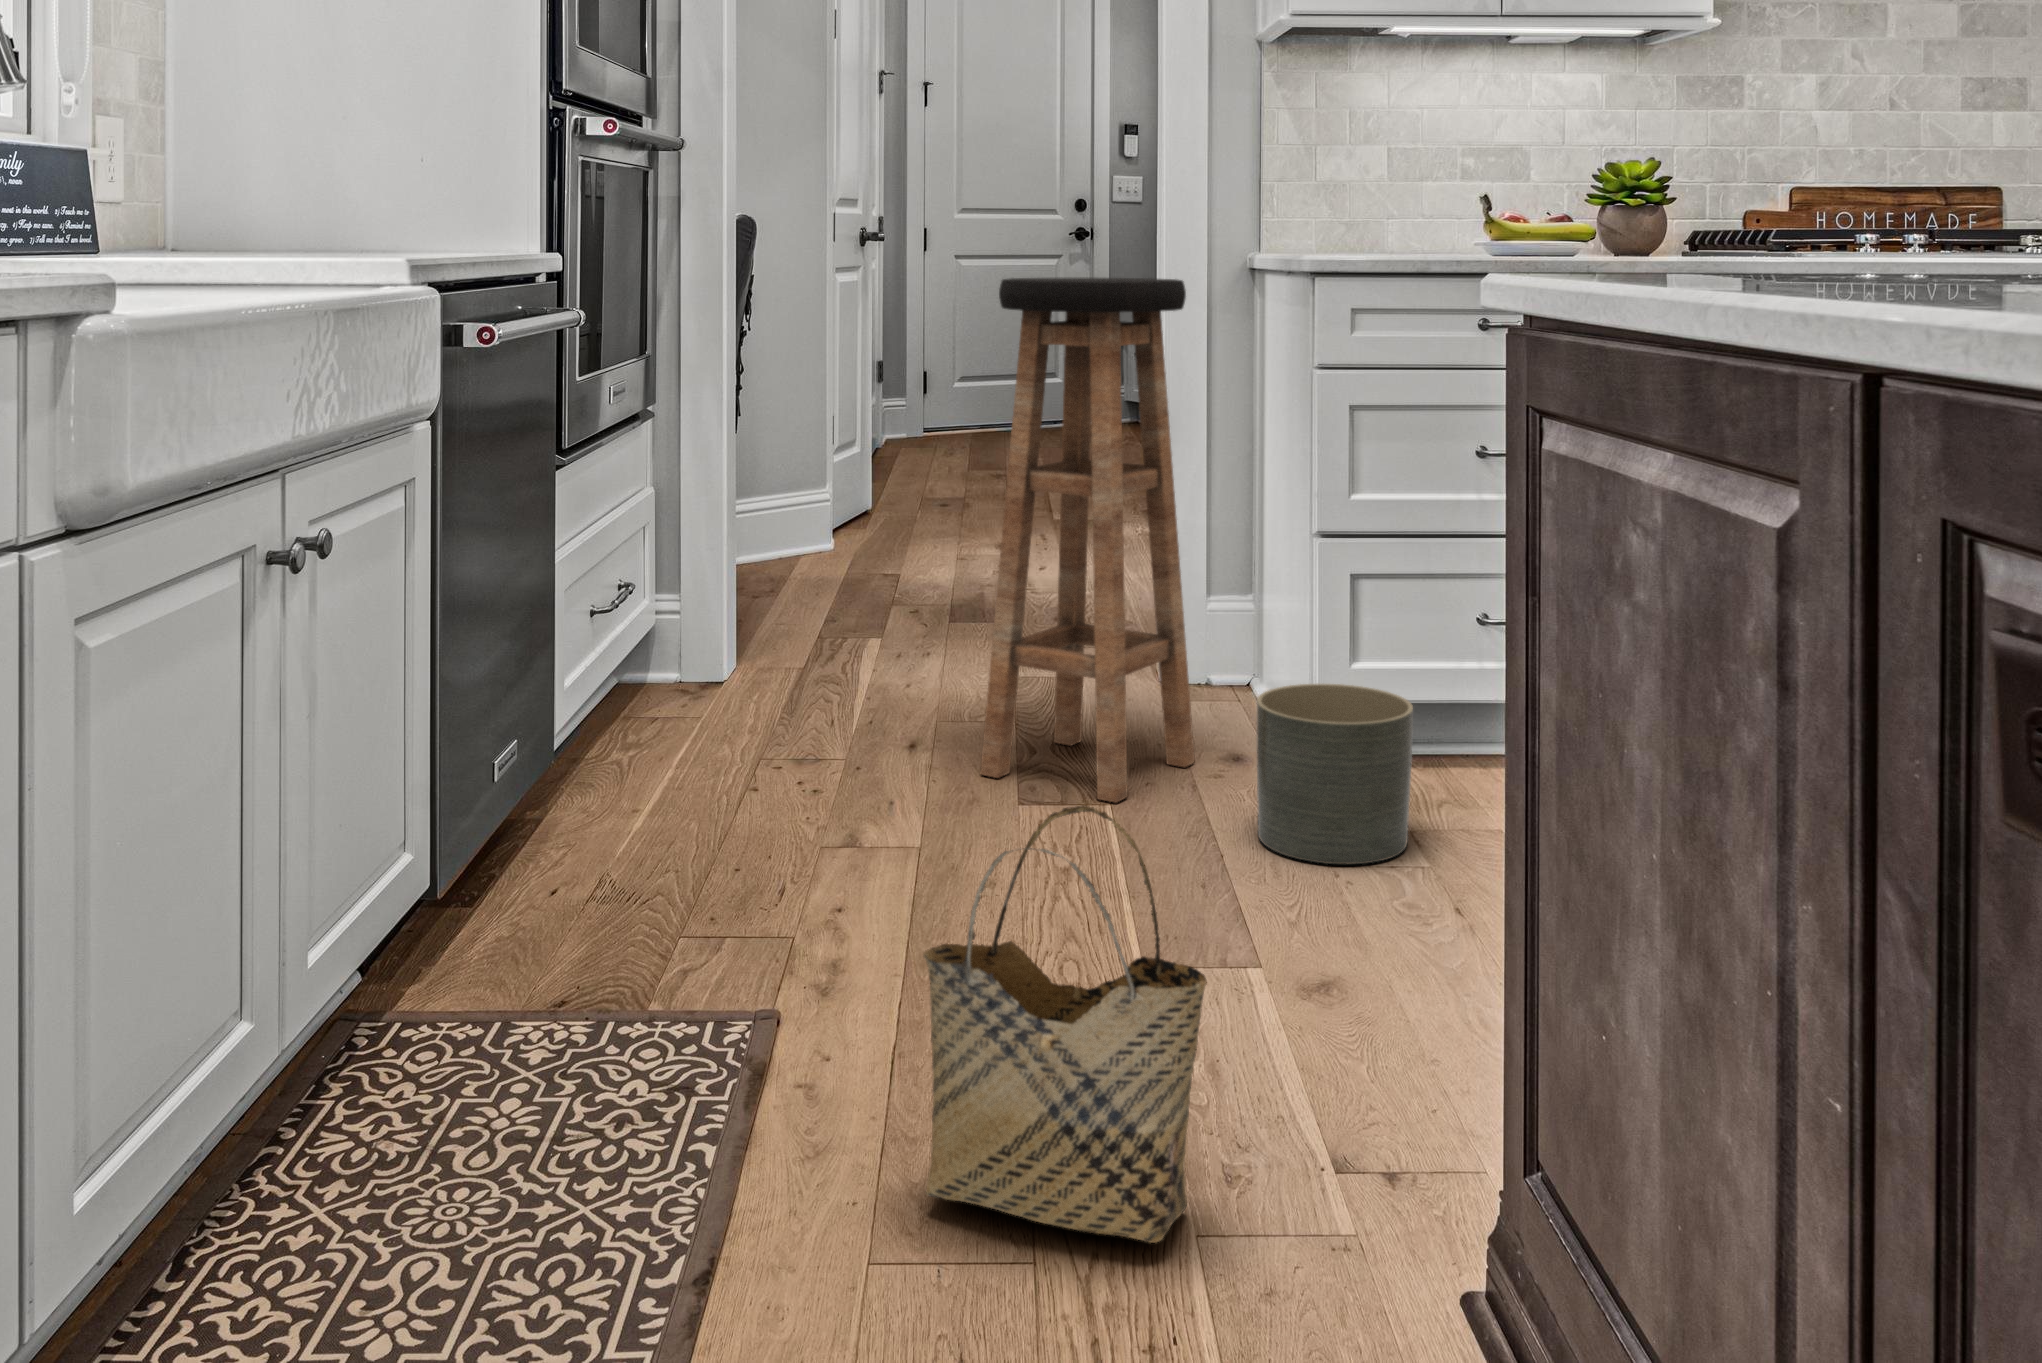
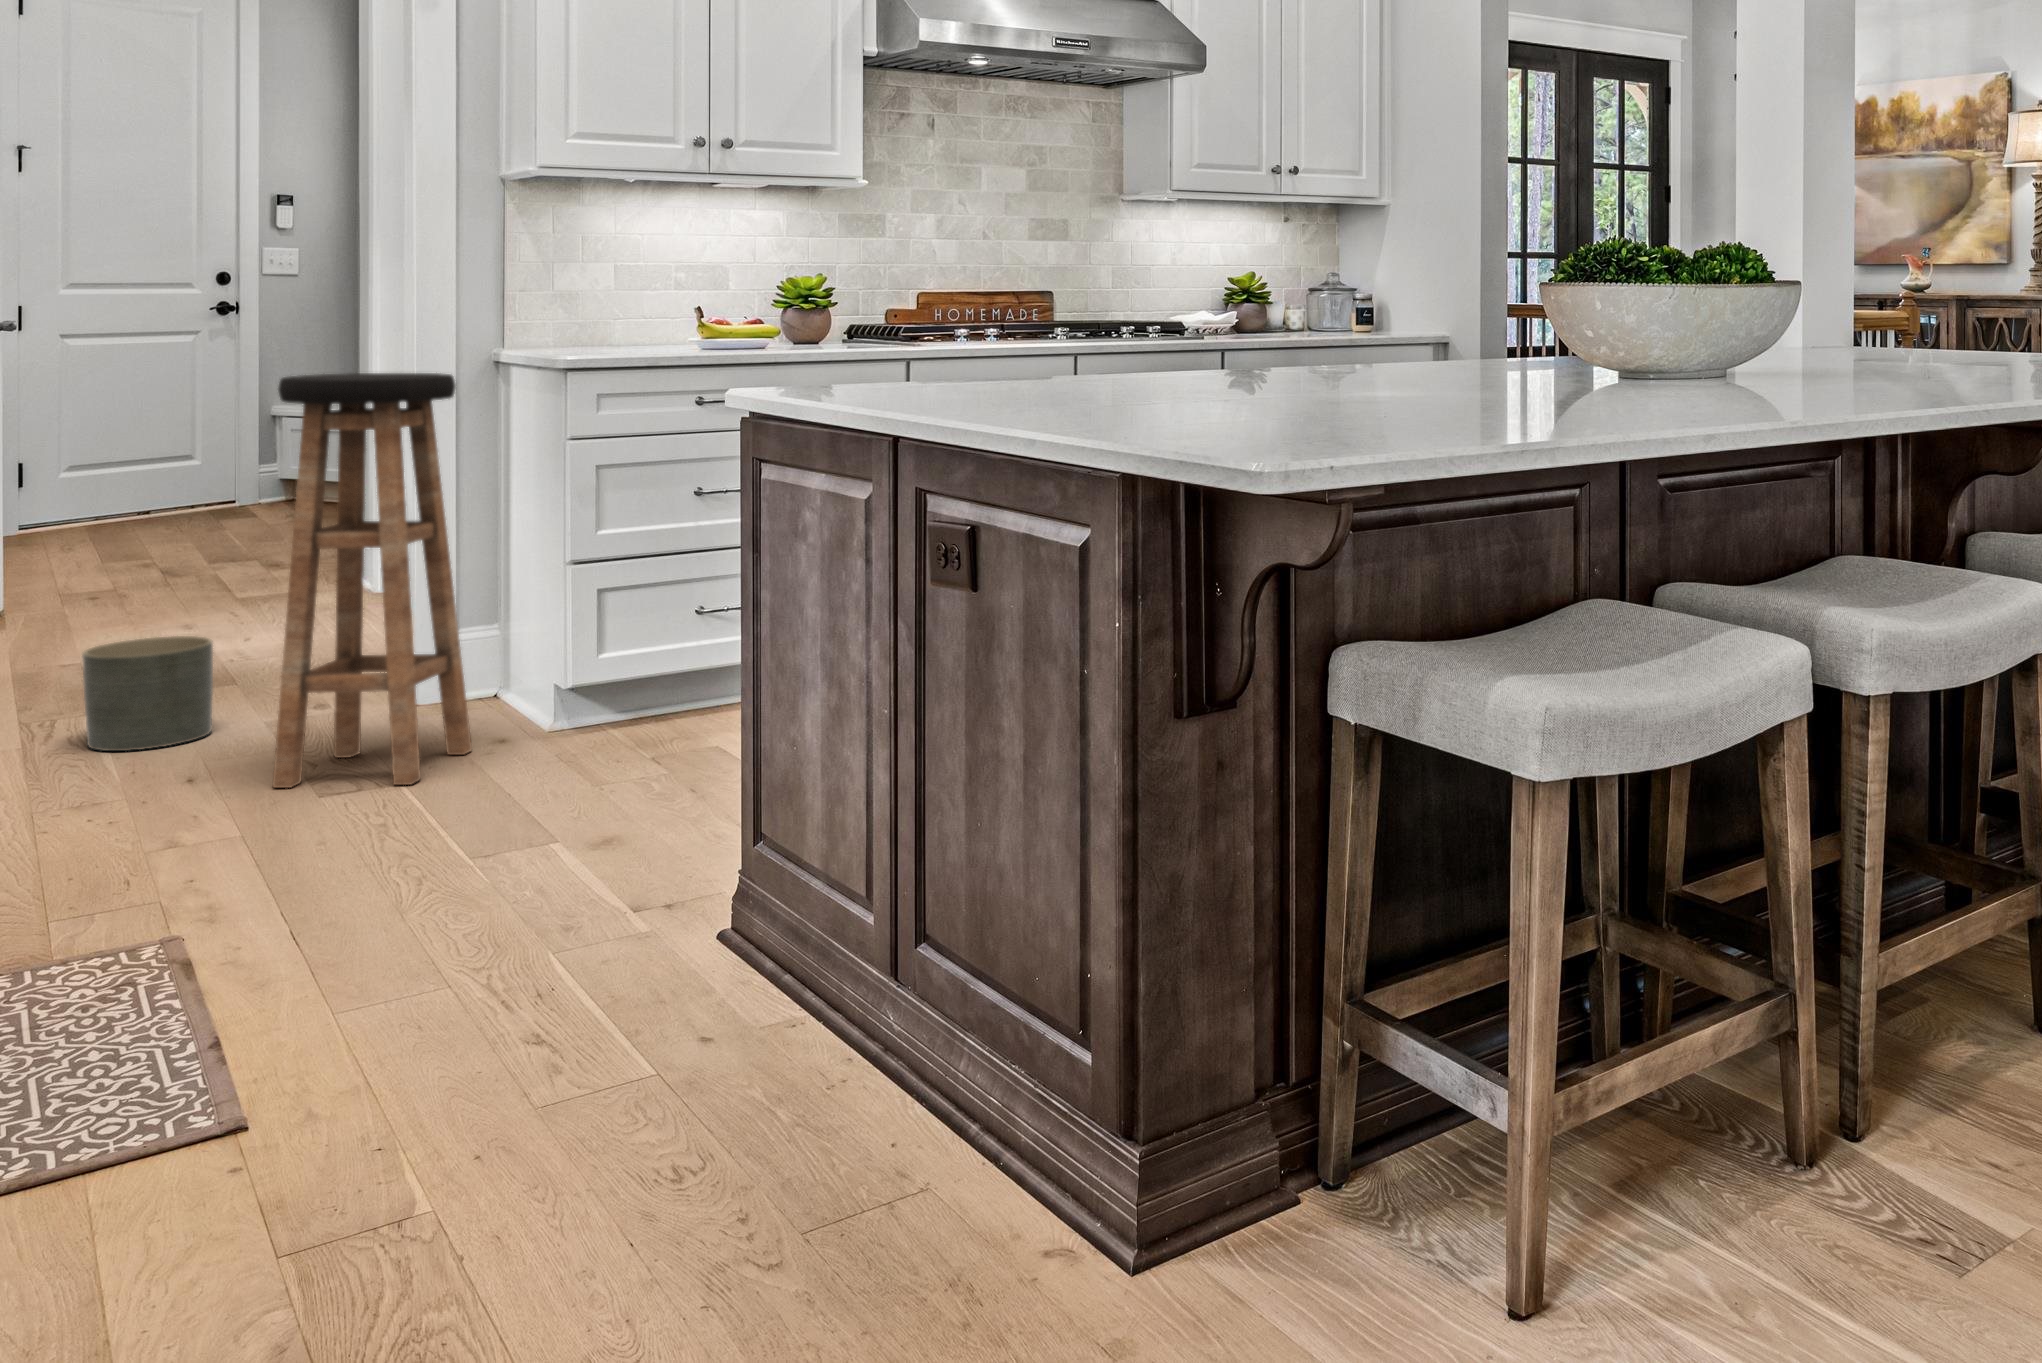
planter: present [1257,684,1413,865] -> present [82,636,213,751]
woven basket: present [923,806,1207,1243] -> none [352,725,562,988]

